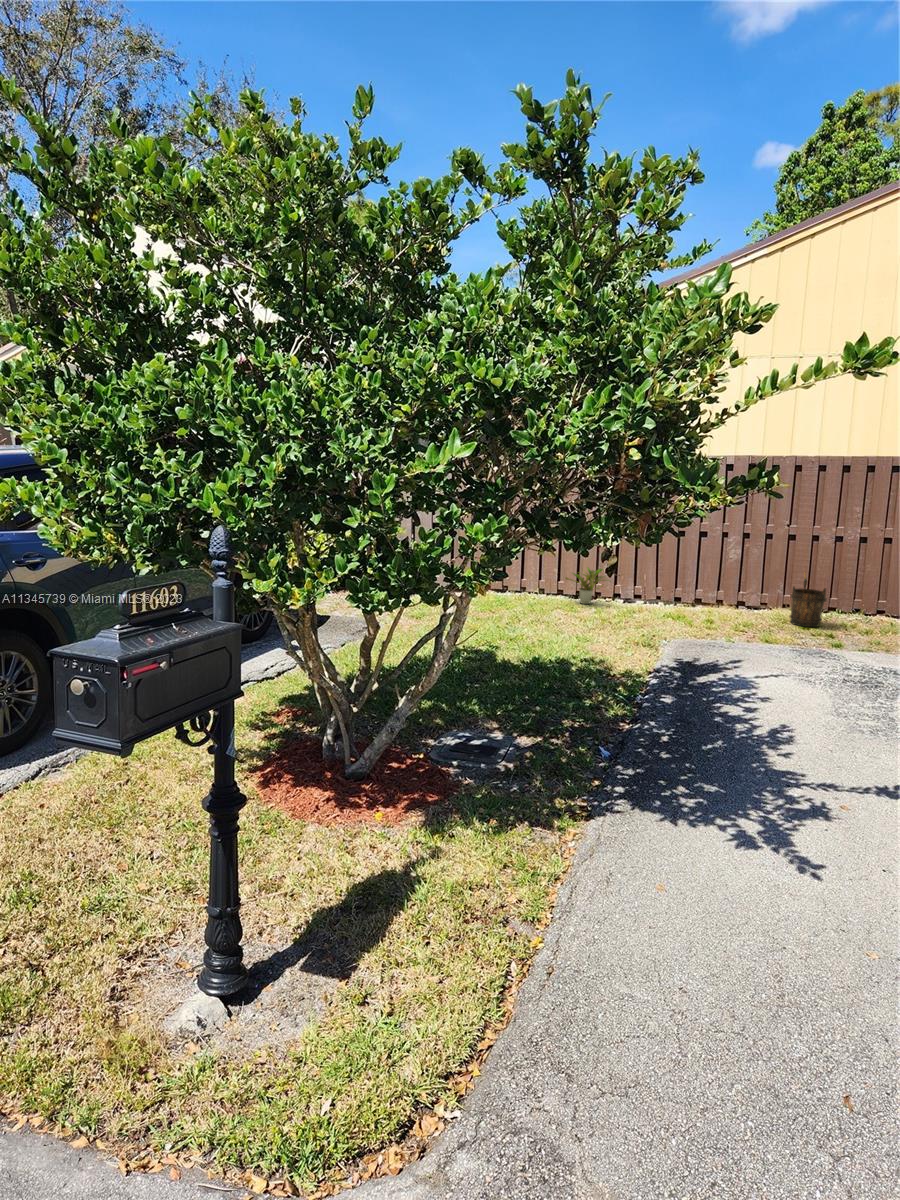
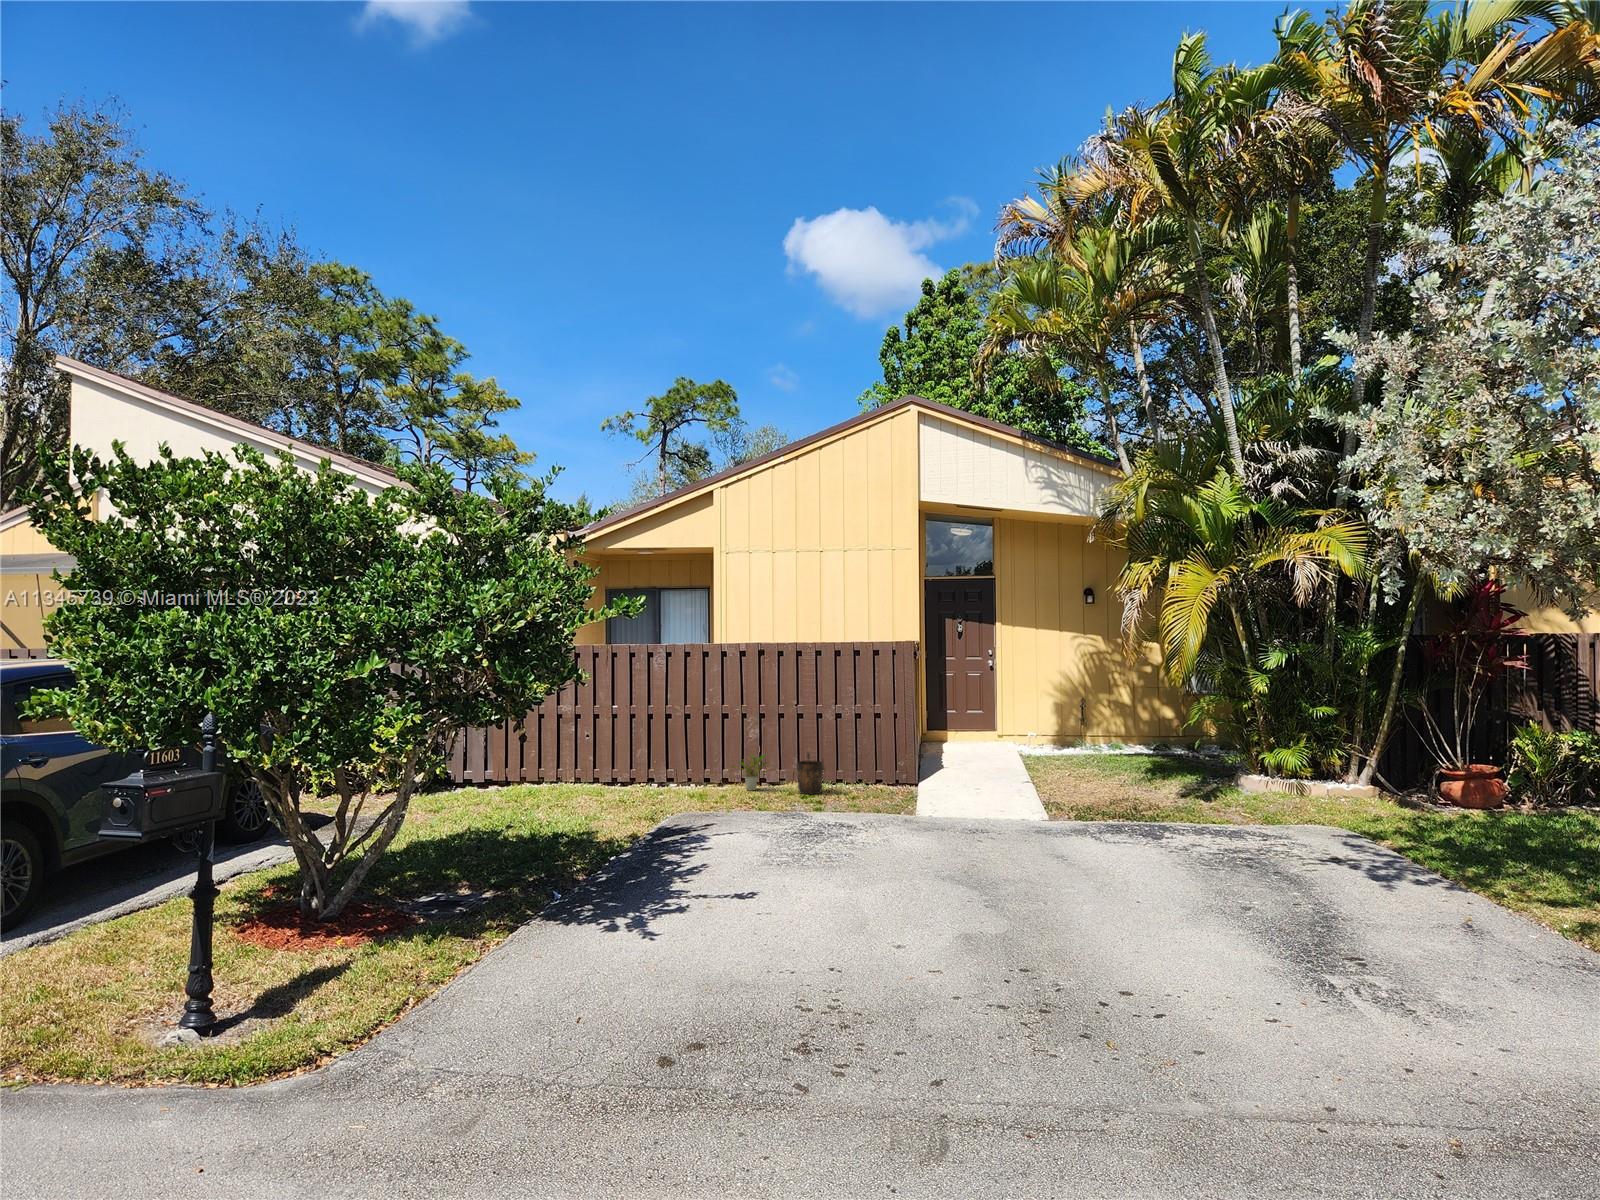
potted plant: present [565,568,605,604] -> present [732,755,769,791]

